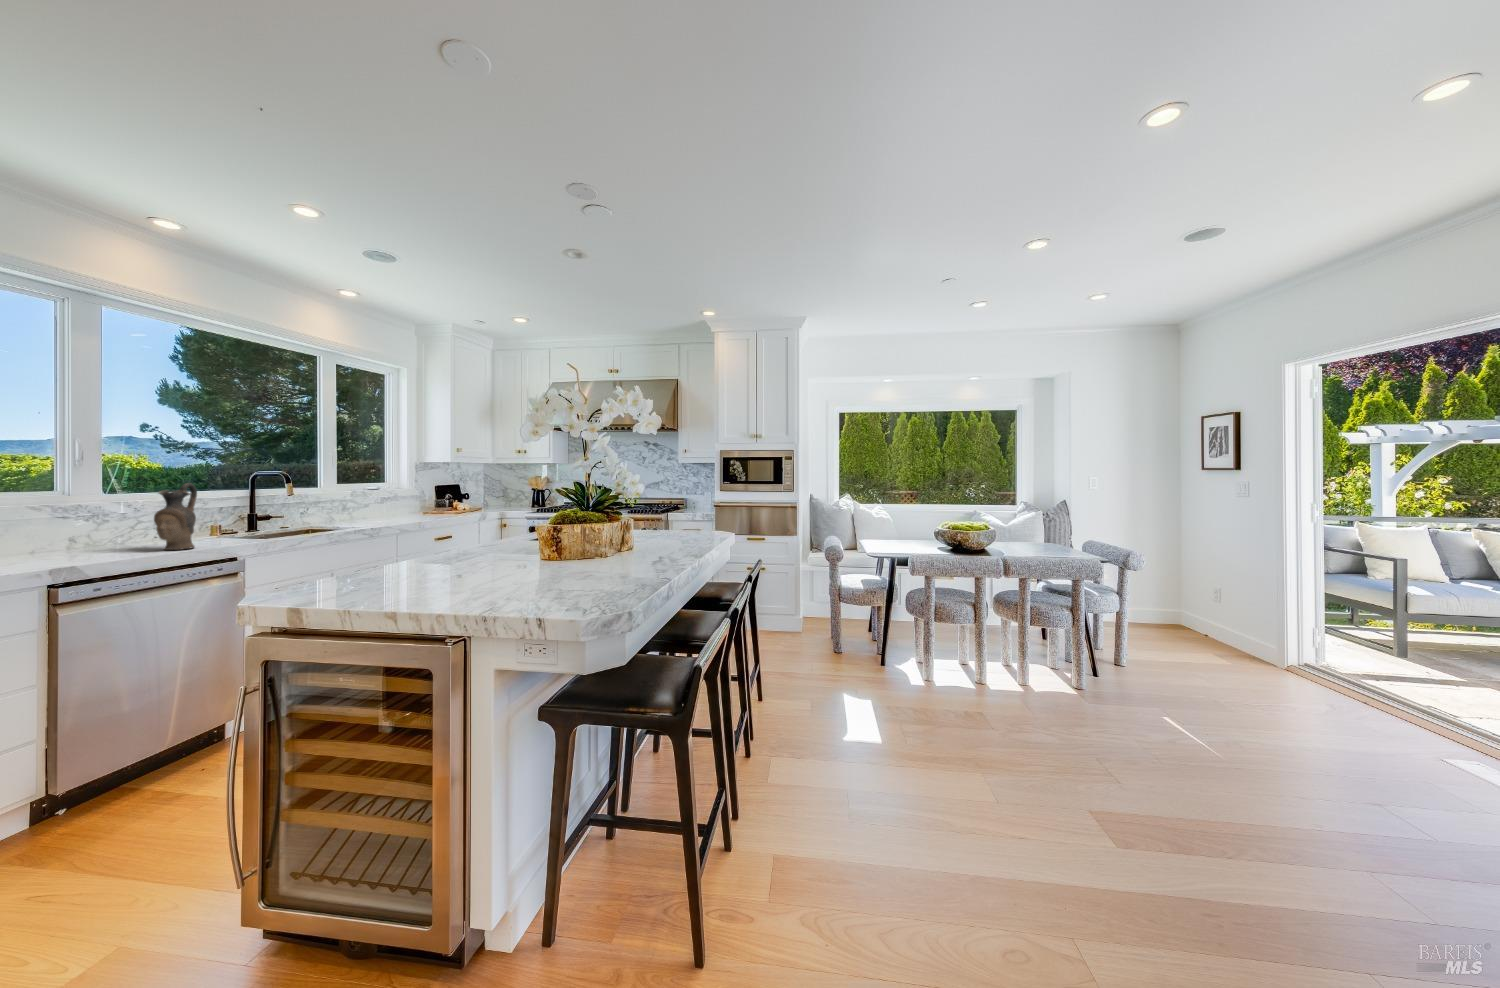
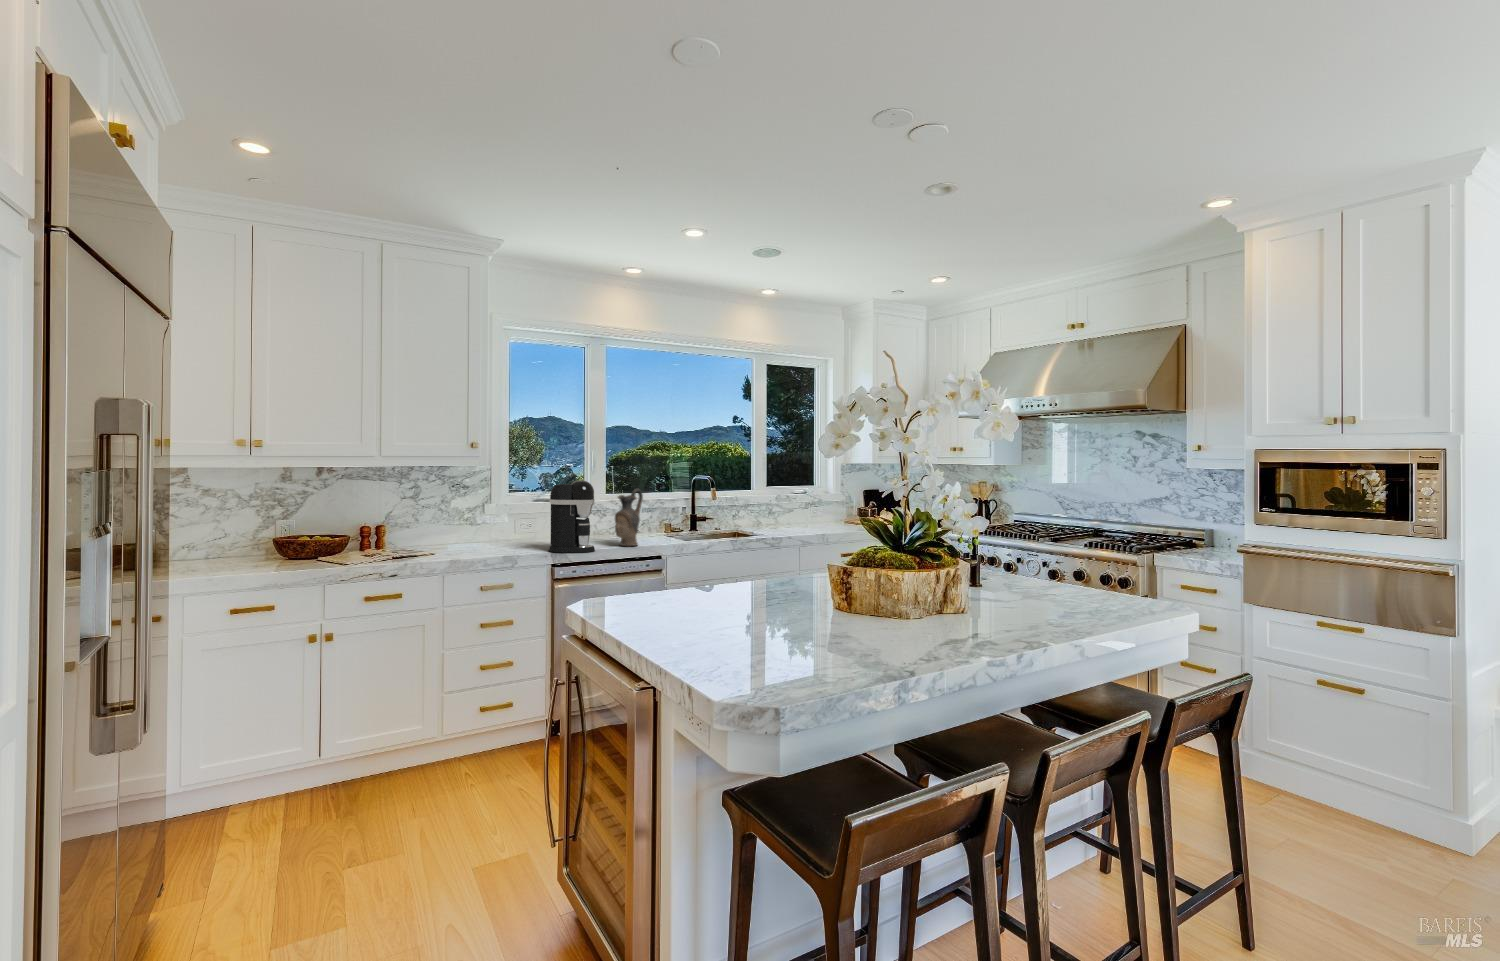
coffee maker: none [37,472,129,566] -> present [549,481,595,553]

